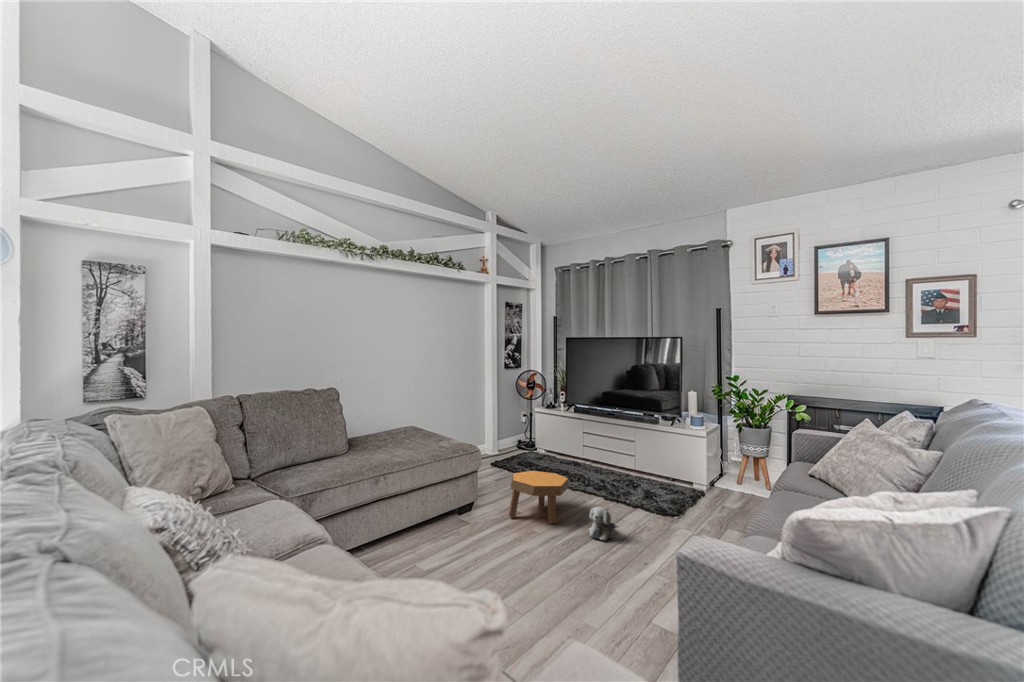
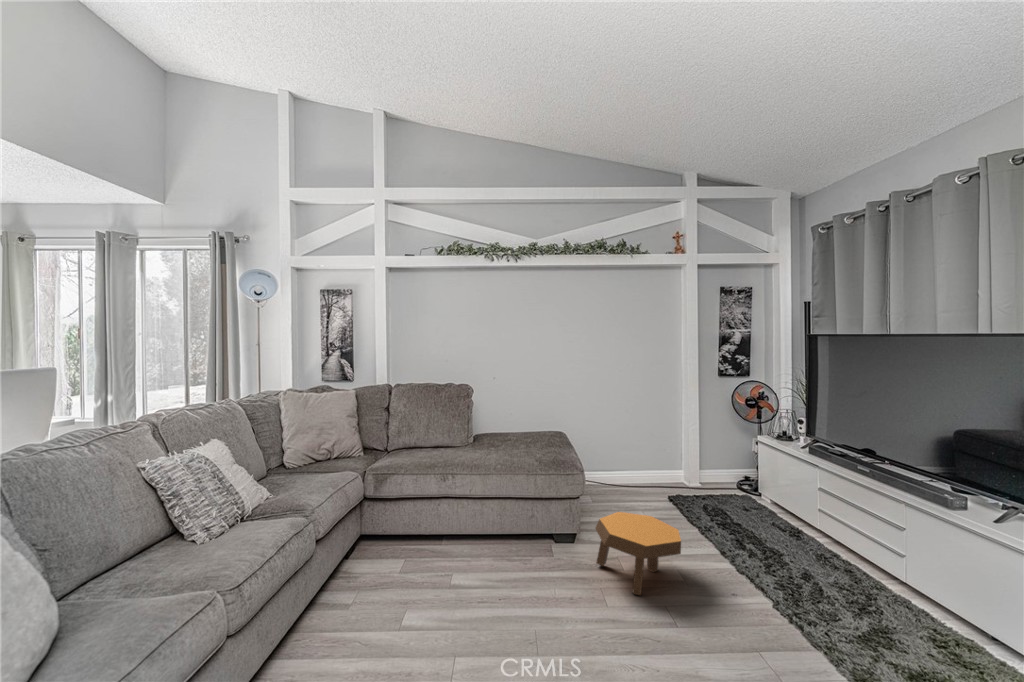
plush toy: present [589,507,615,540] -> none [657,593,718,653]

